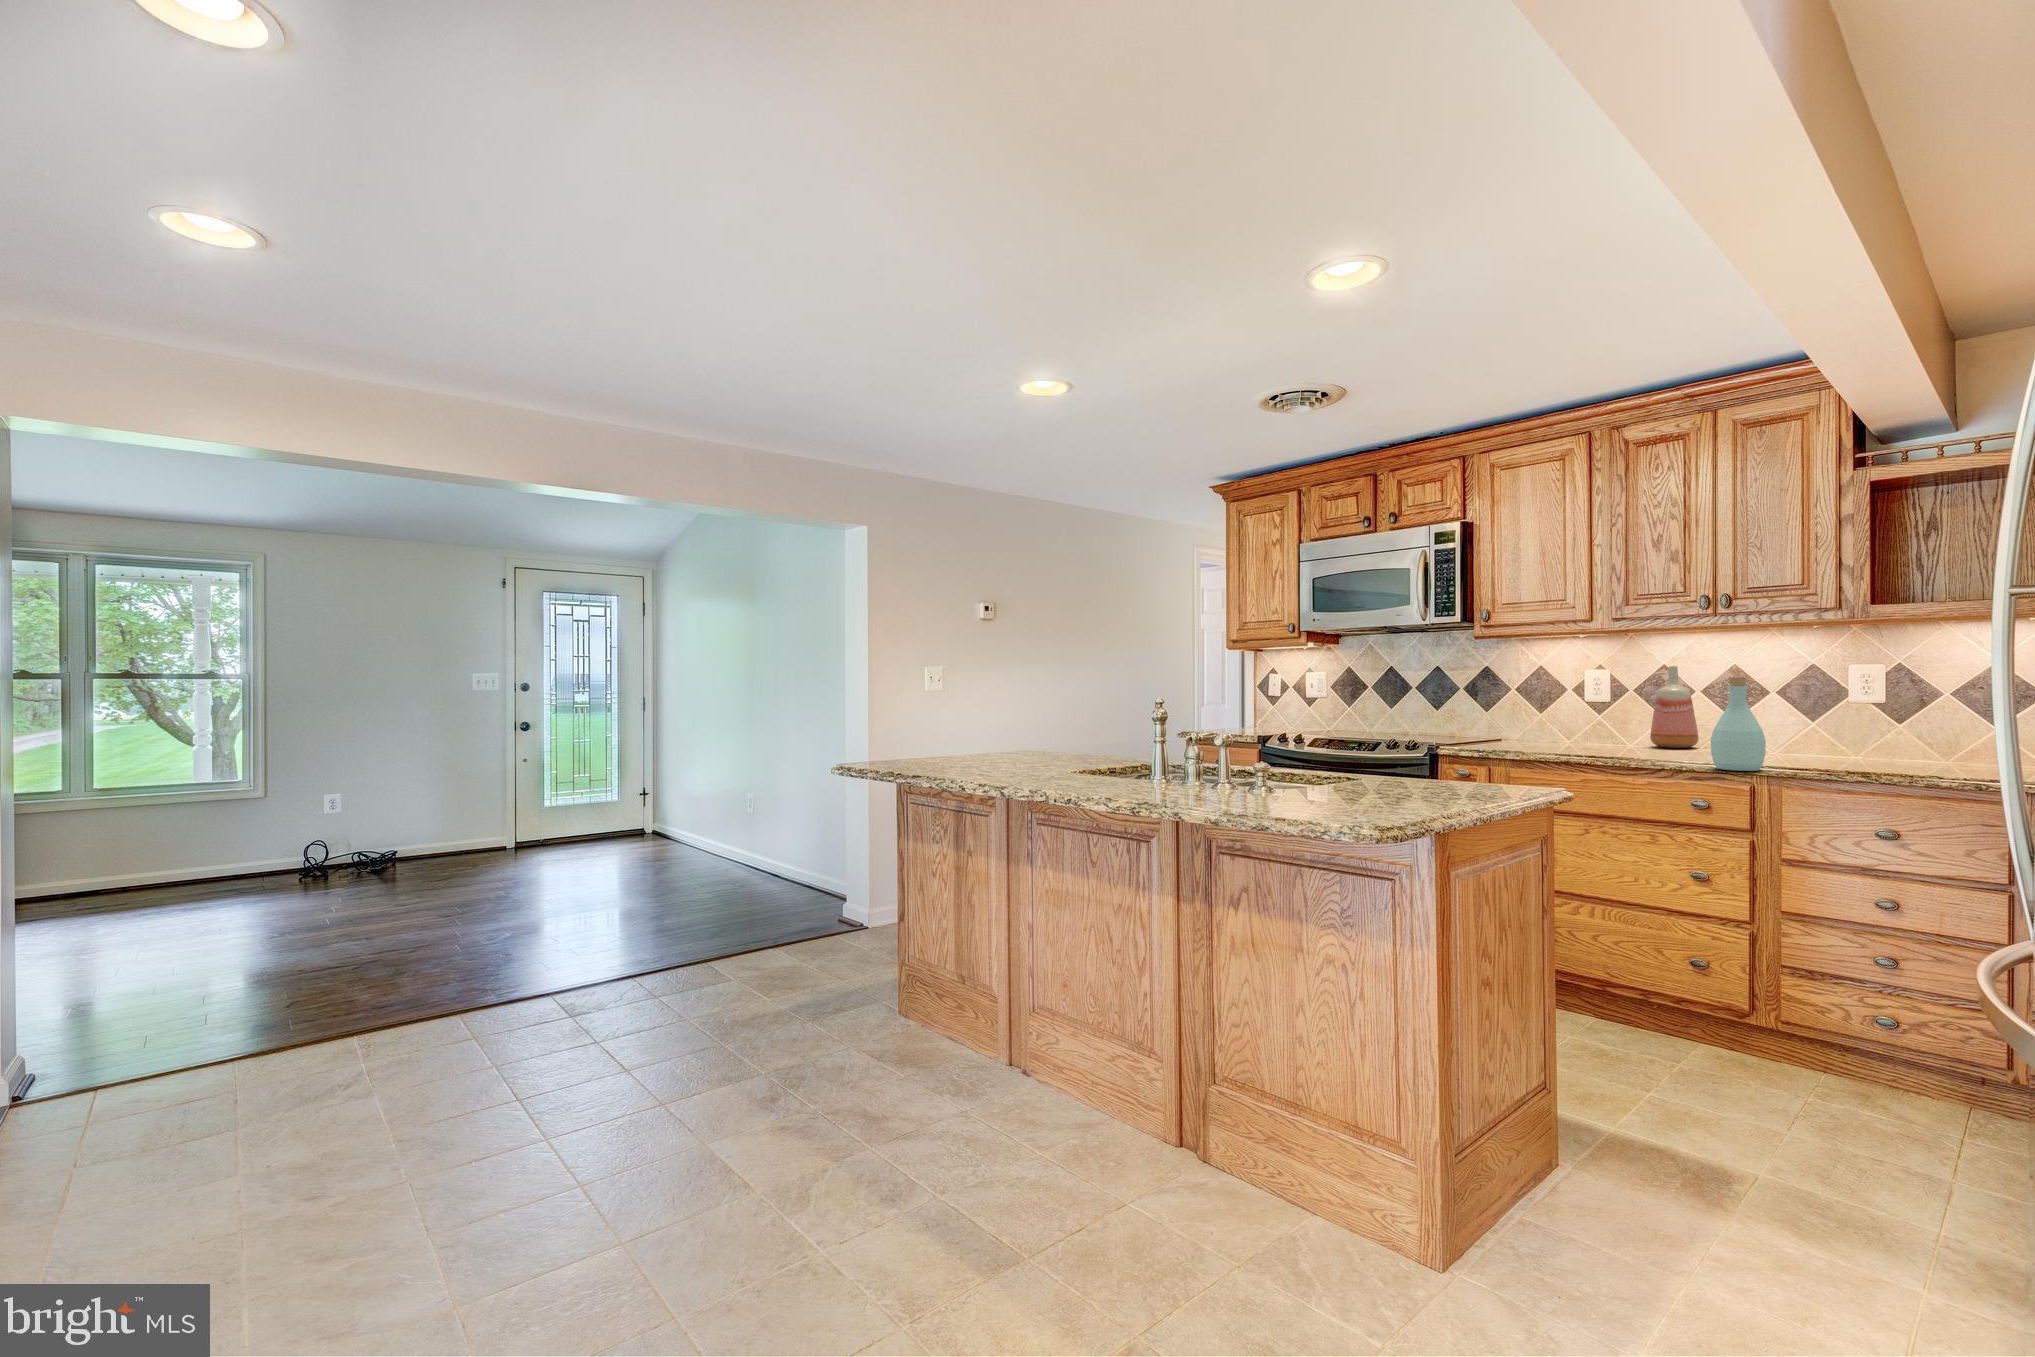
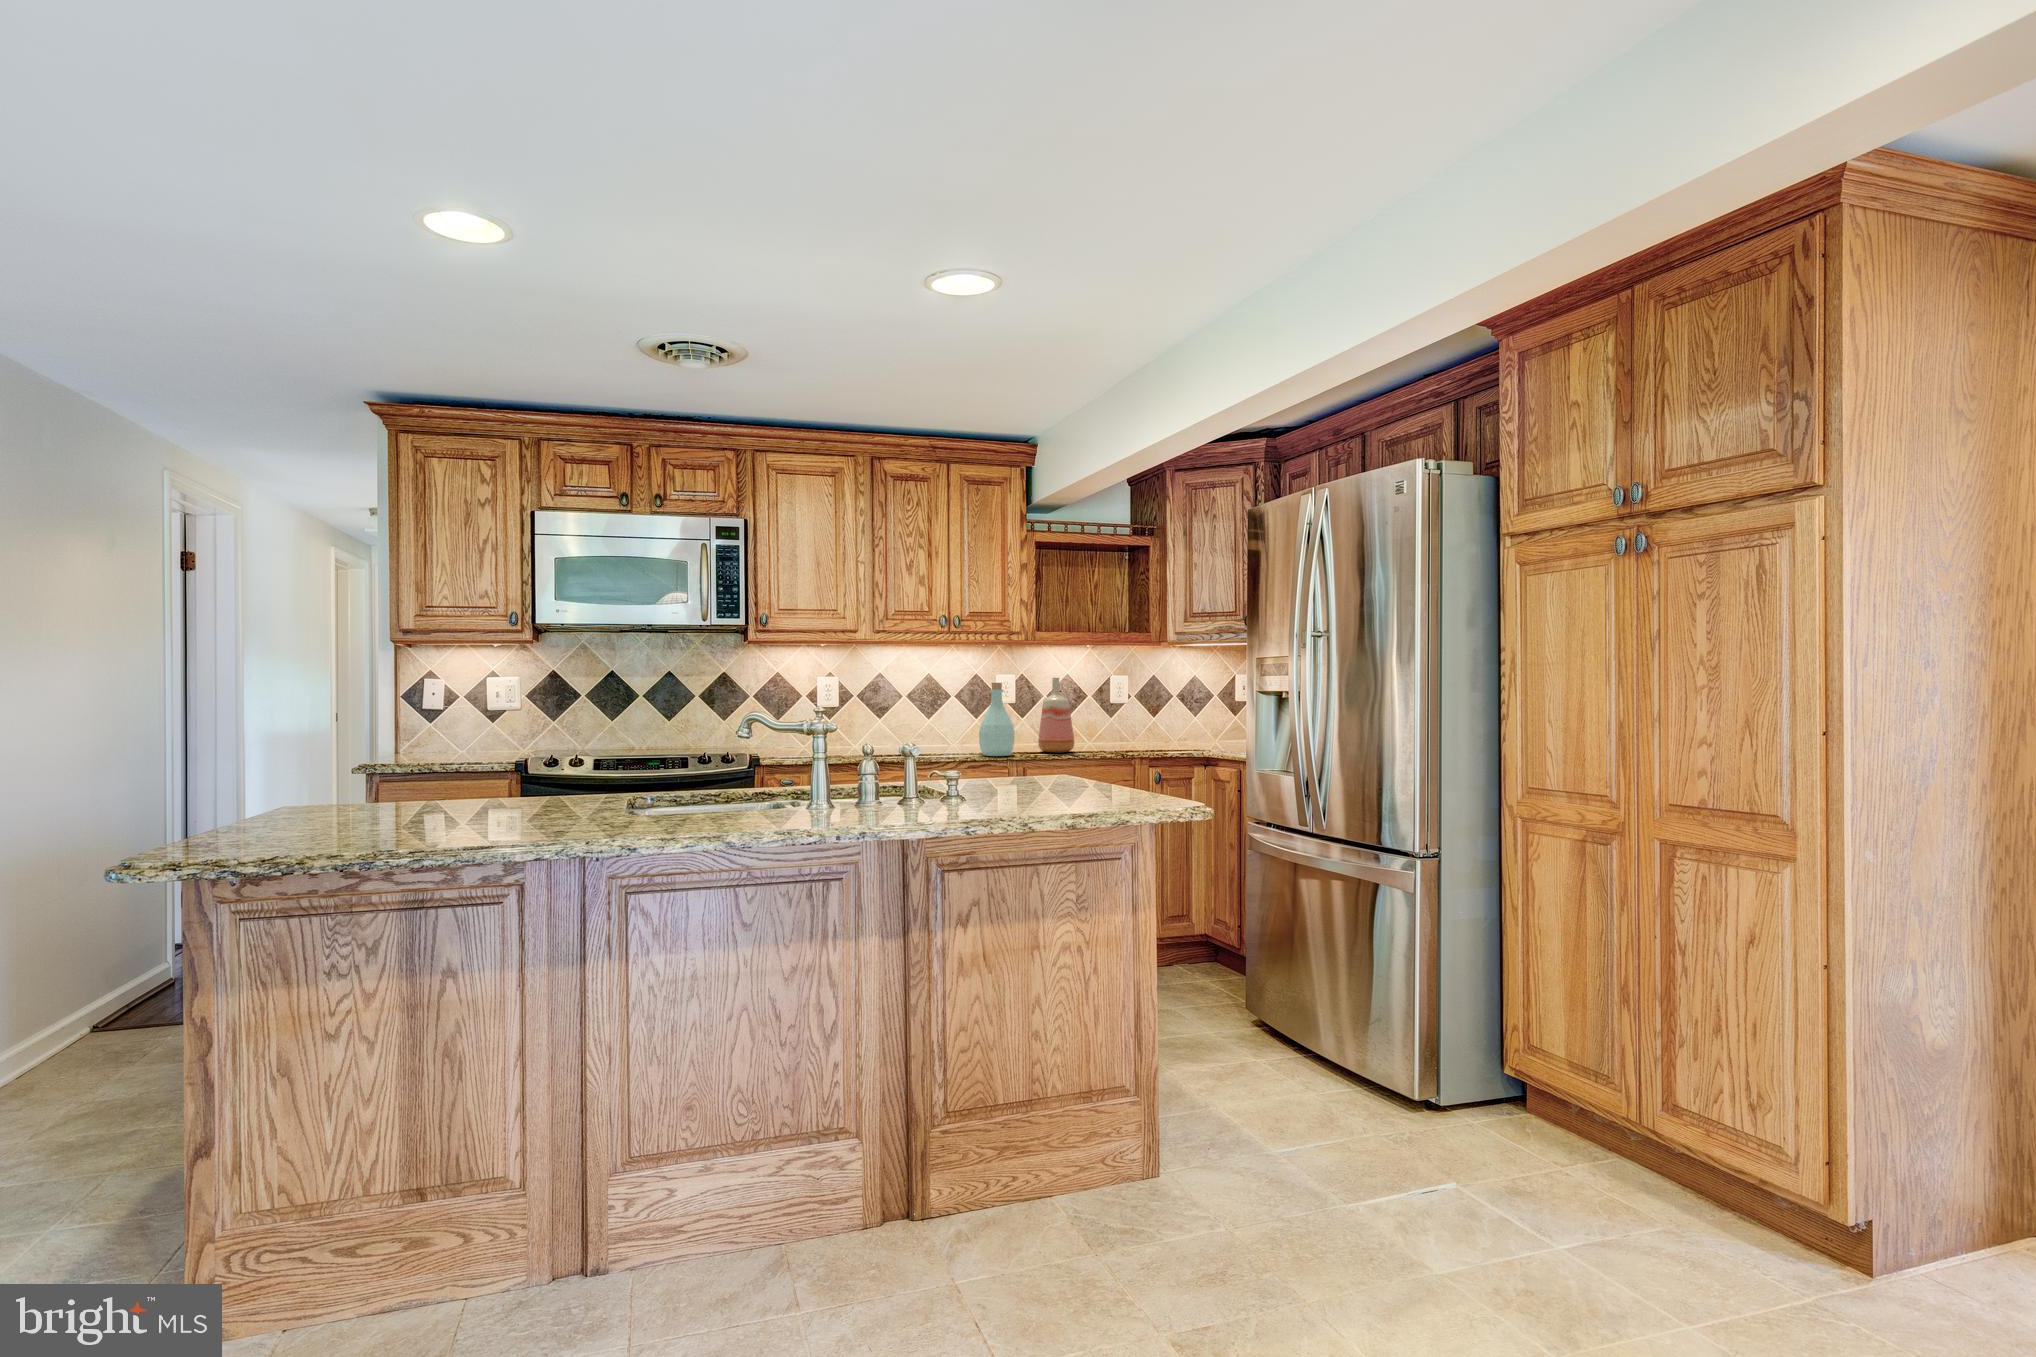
vase: present [1650,666,1698,748] -> present [1038,678,1074,753]

